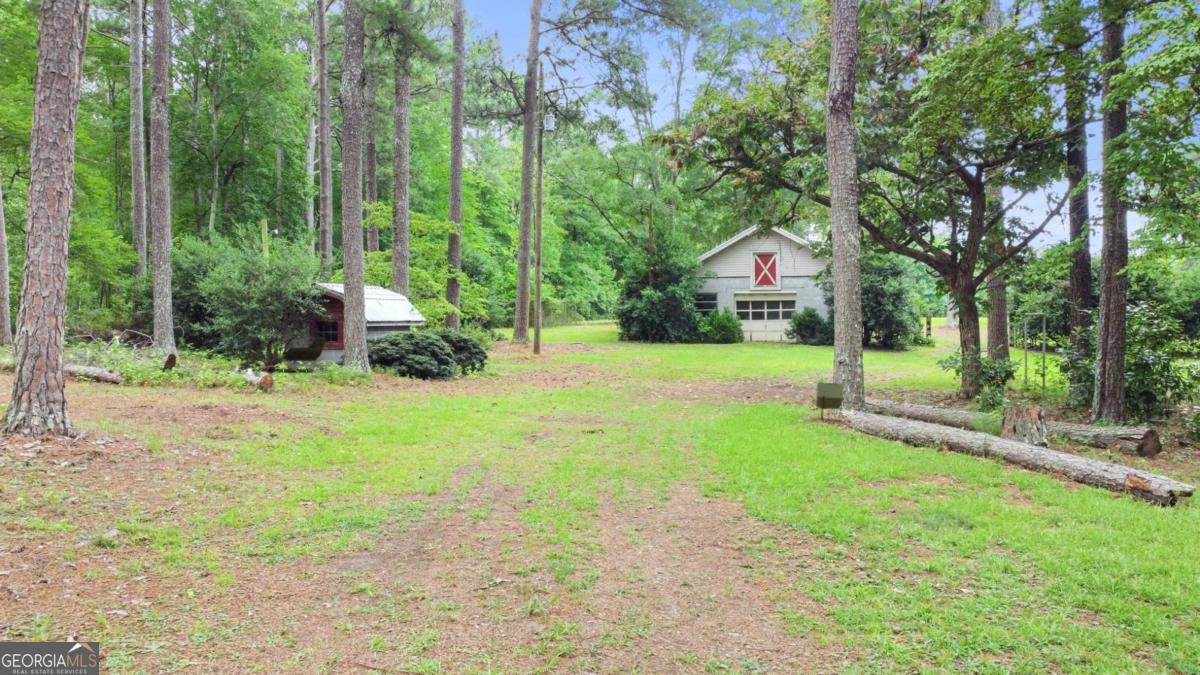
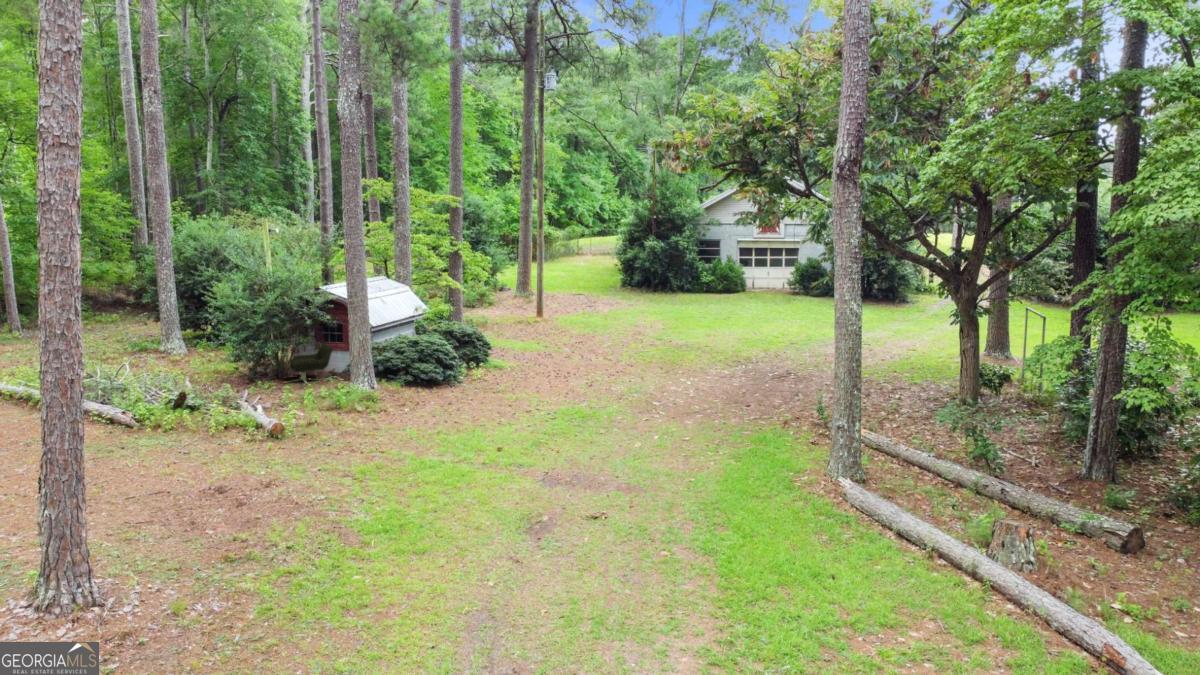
planter: present [816,383,844,419] -> none [807,444,834,485]

